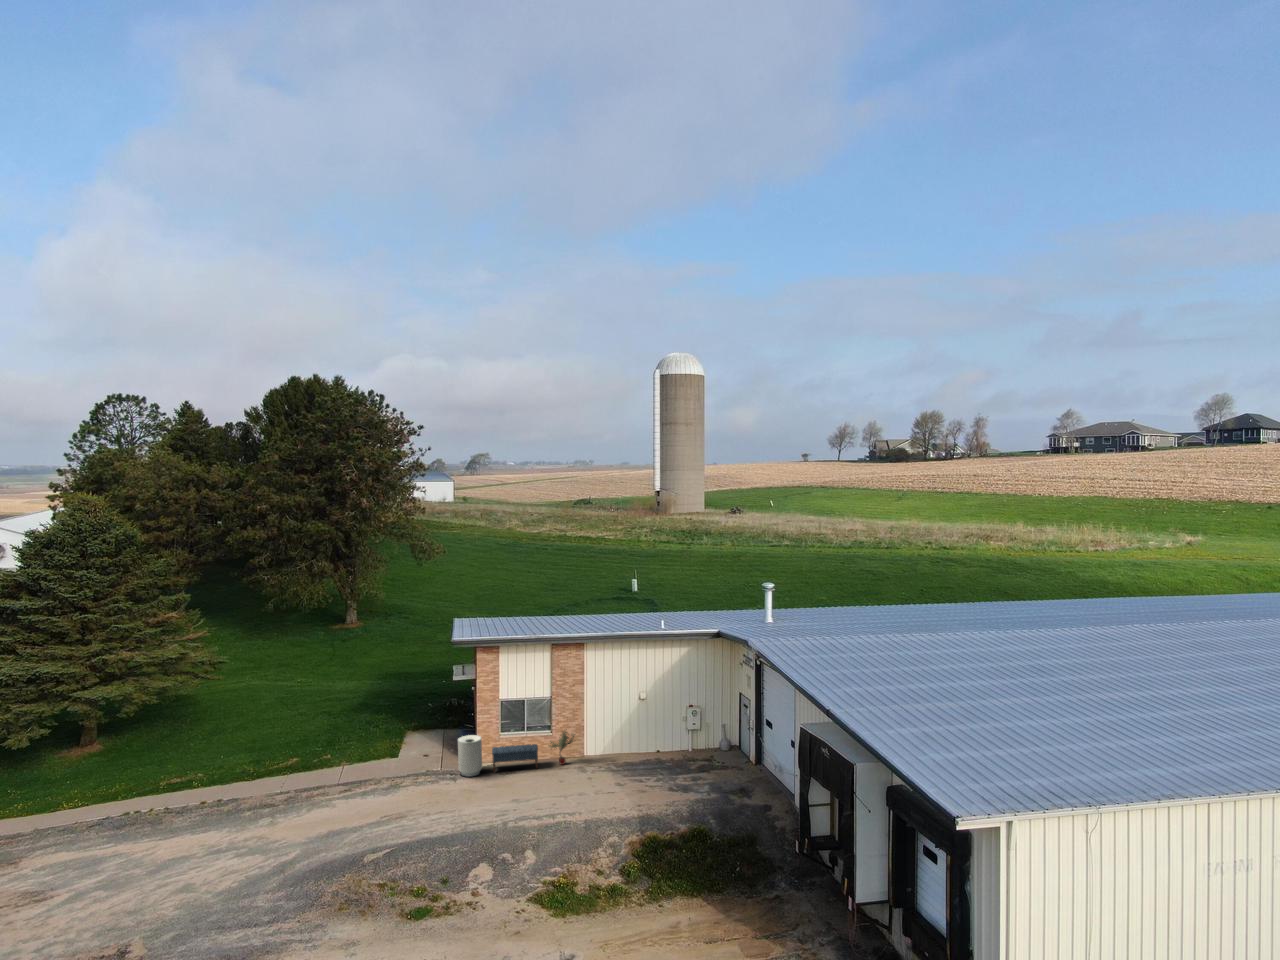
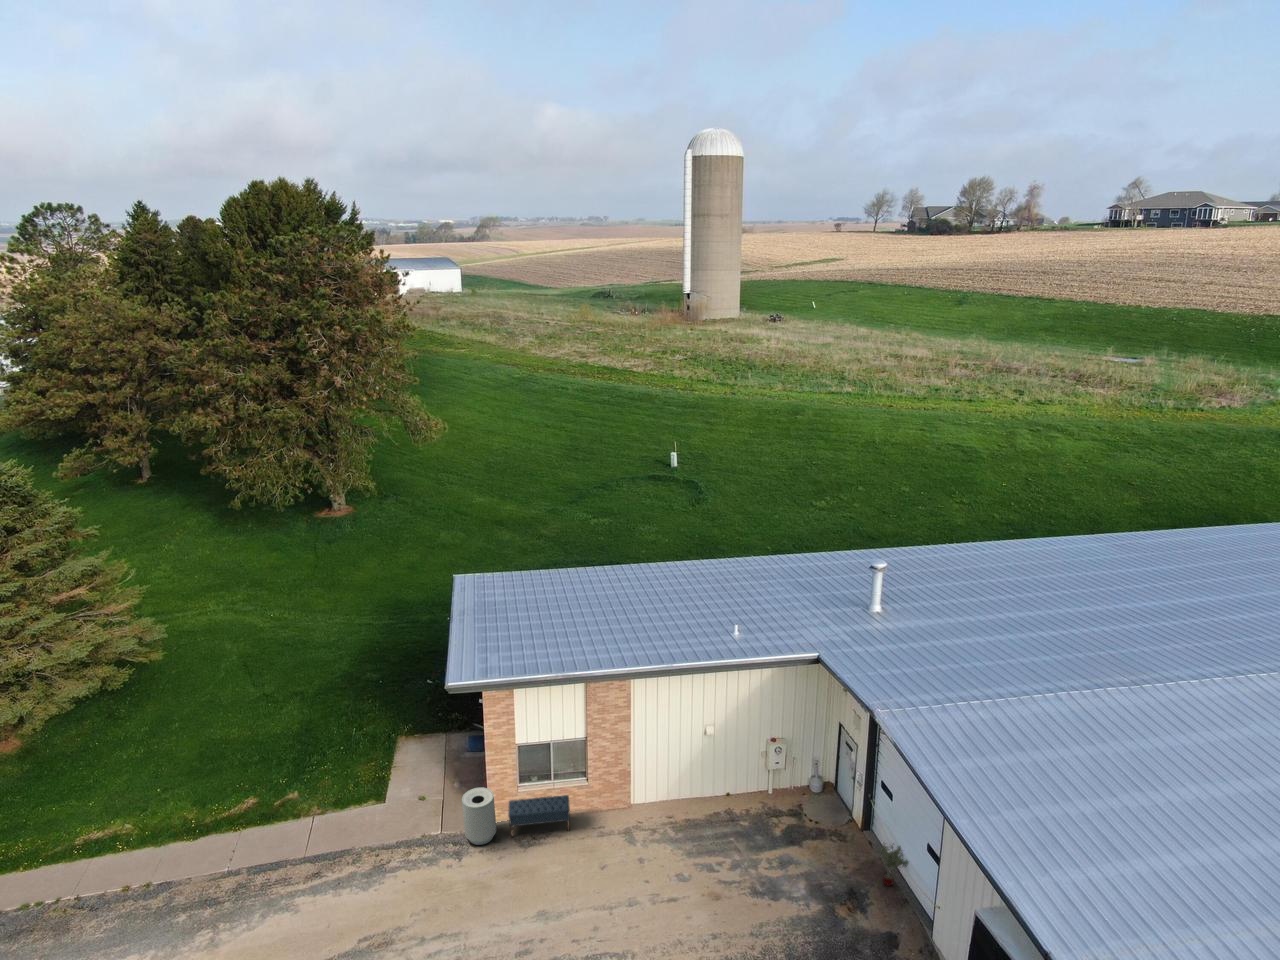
potted tree: present [550,732,575,765] -> present [881,843,909,886]

